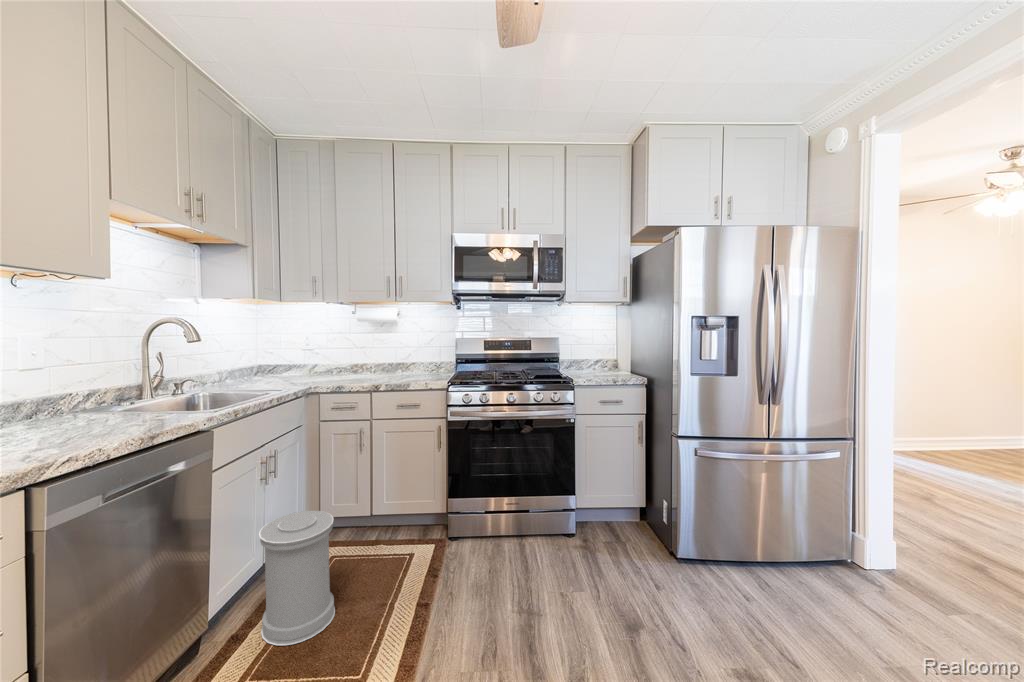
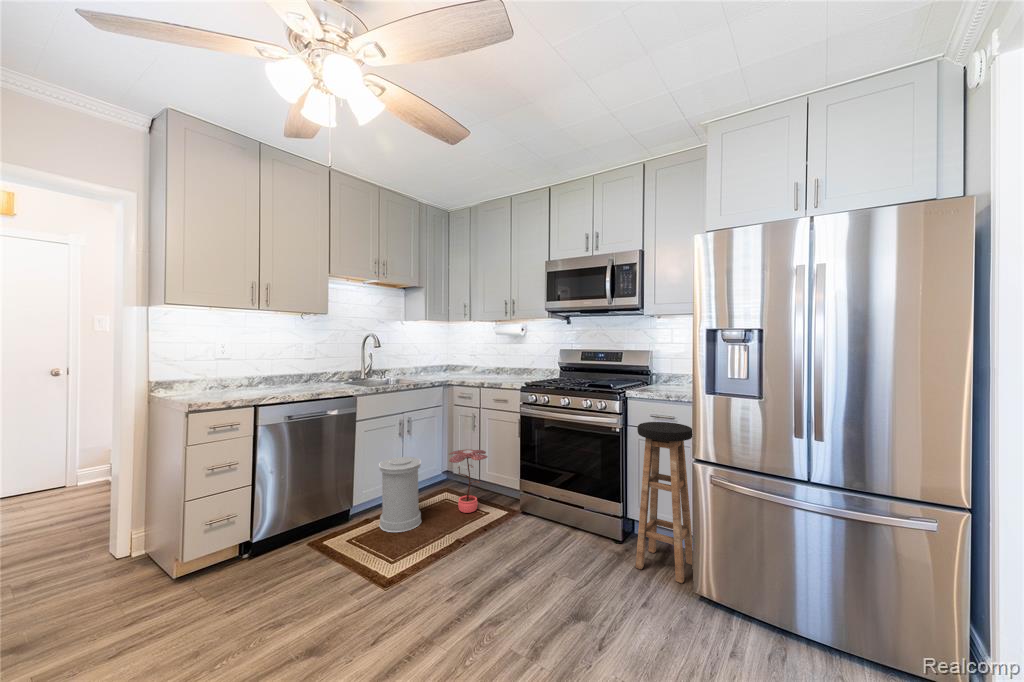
bar stool: none [603,407,659,555] -> present [636,422,693,583]
potted plant: none [347,475,413,567] -> present [449,449,488,513]

